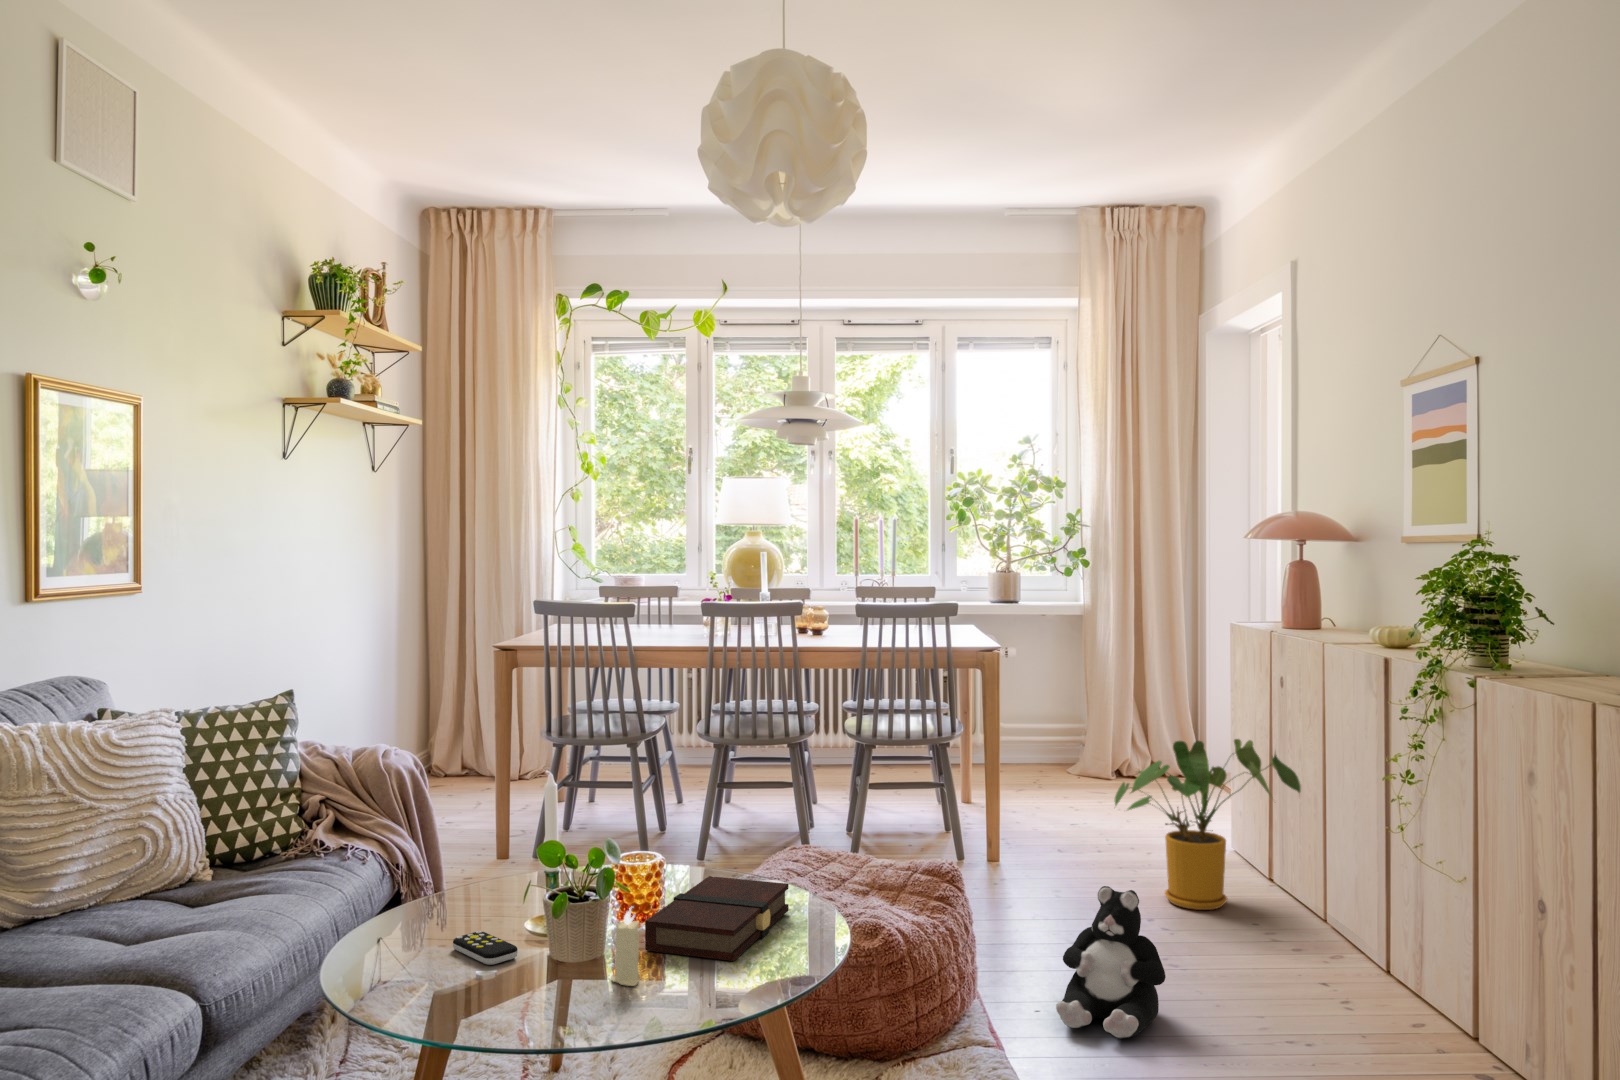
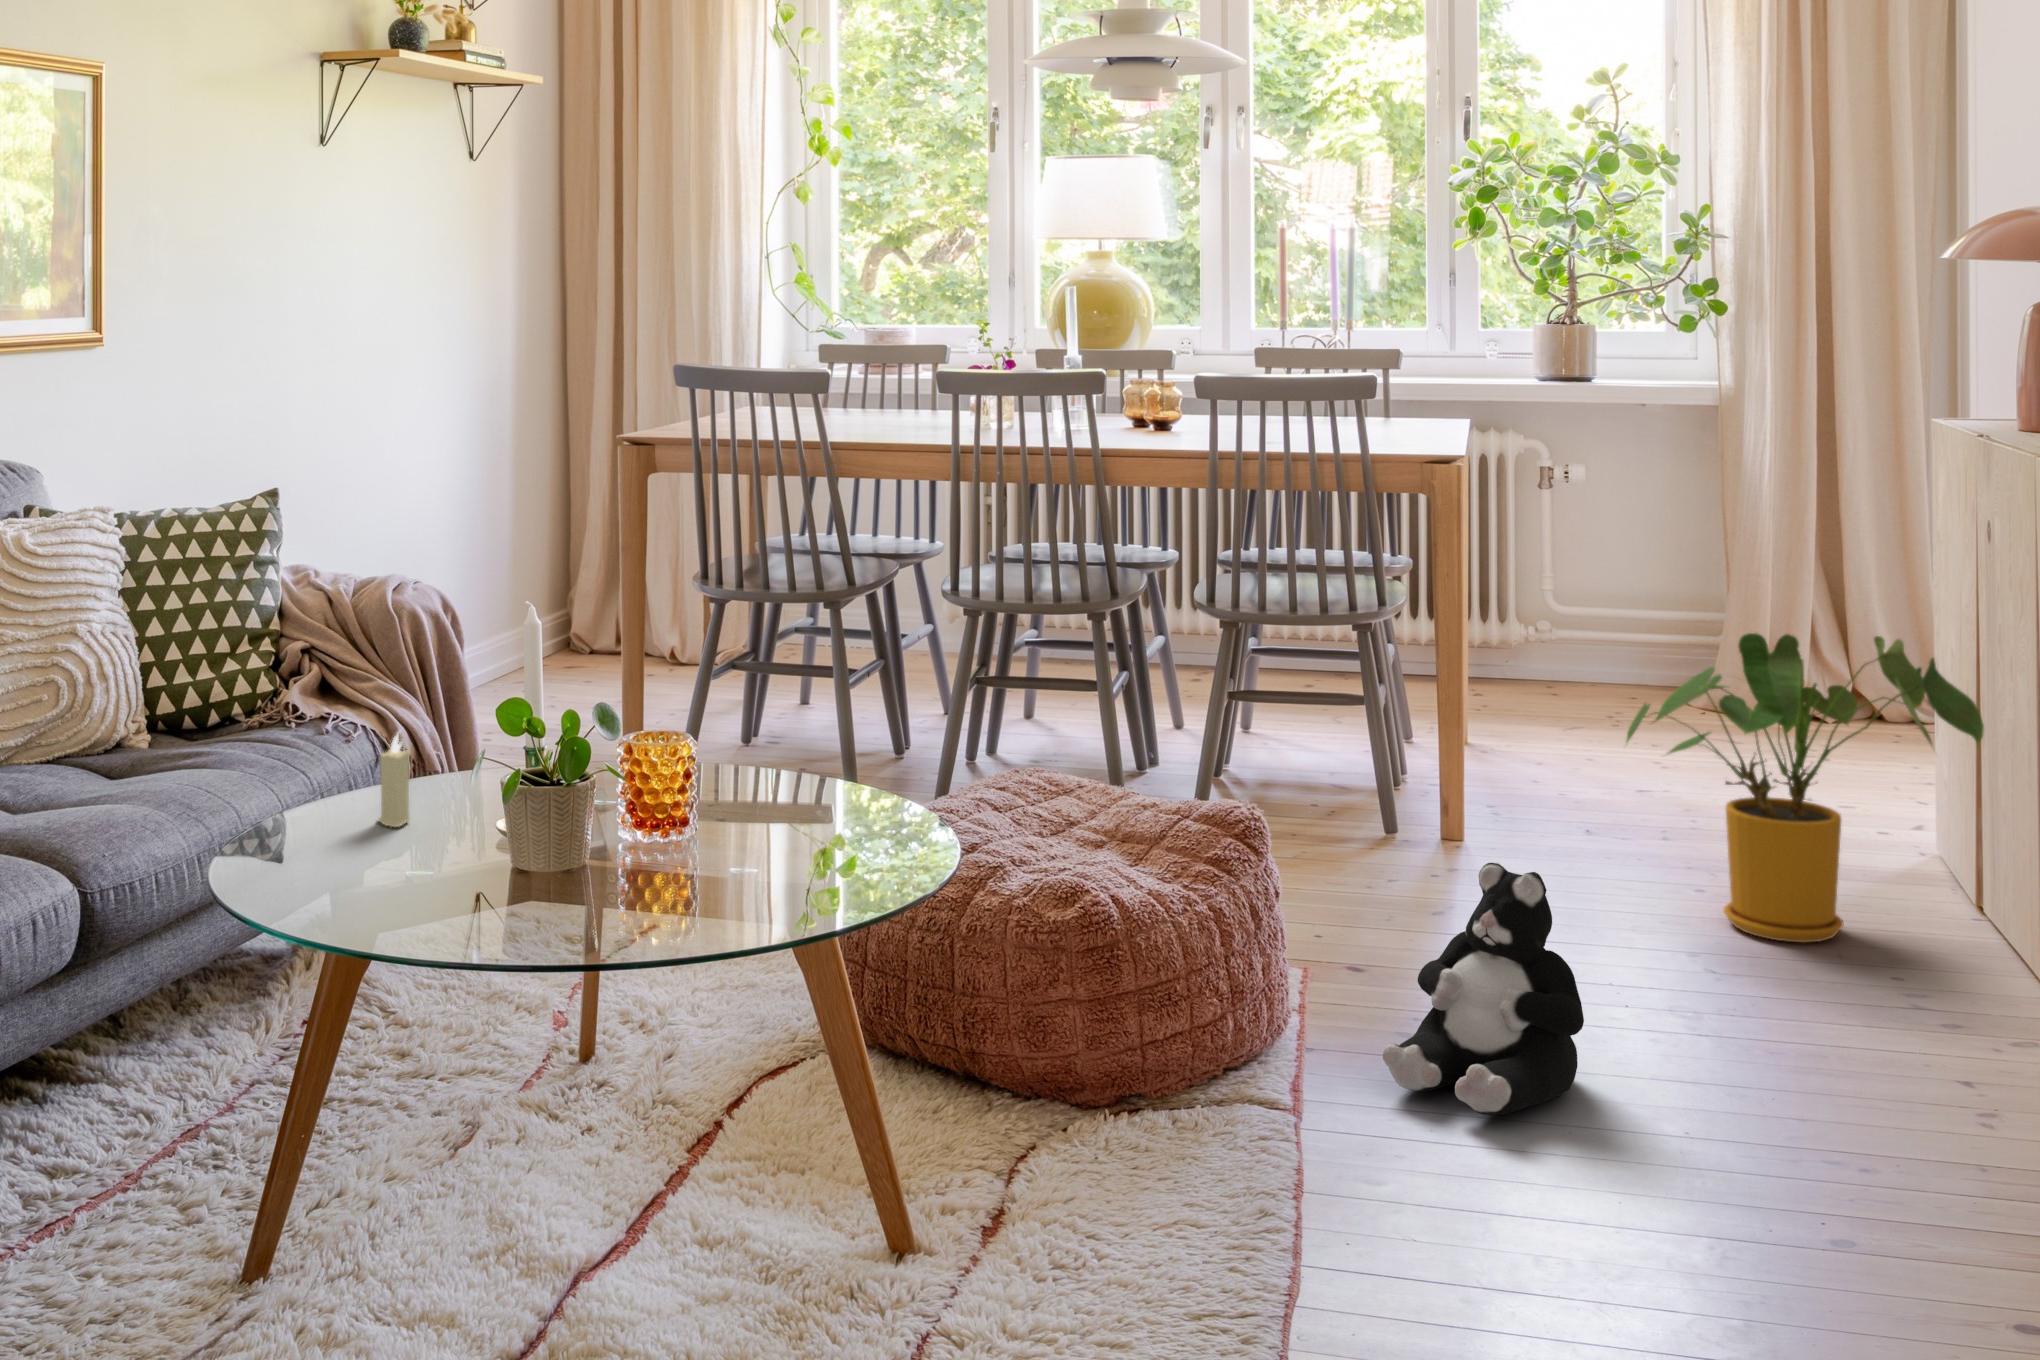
book: present [645,876,789,961] -> none [633,780,875,893]
candle: present [612,907,639,986] -> present [378,733,410,827]
remote control: present [453,931,518,965] -> none [382,825,458,868]

